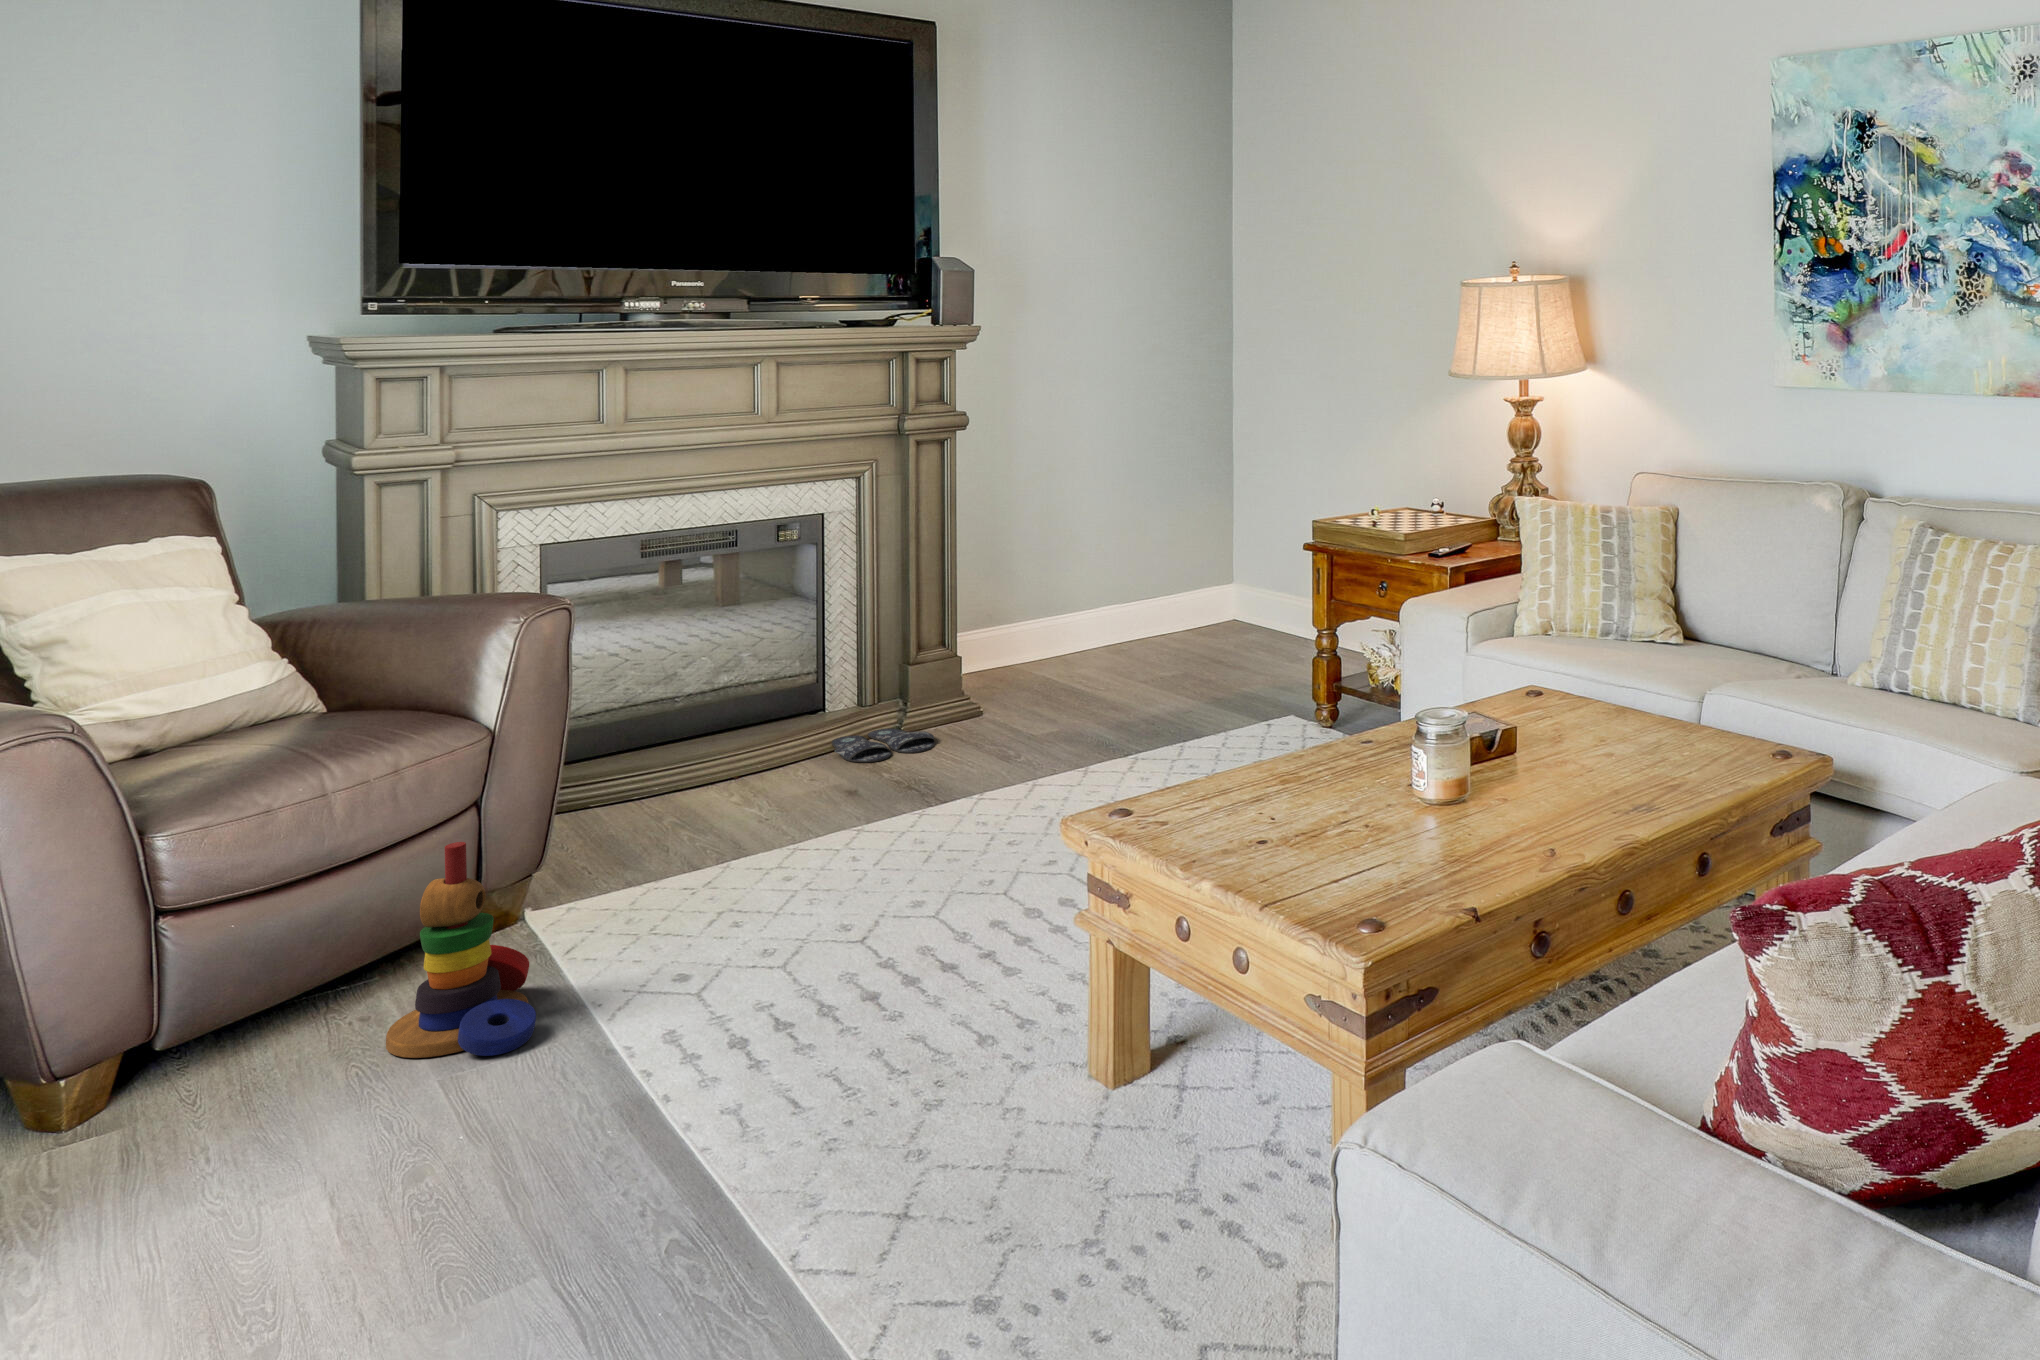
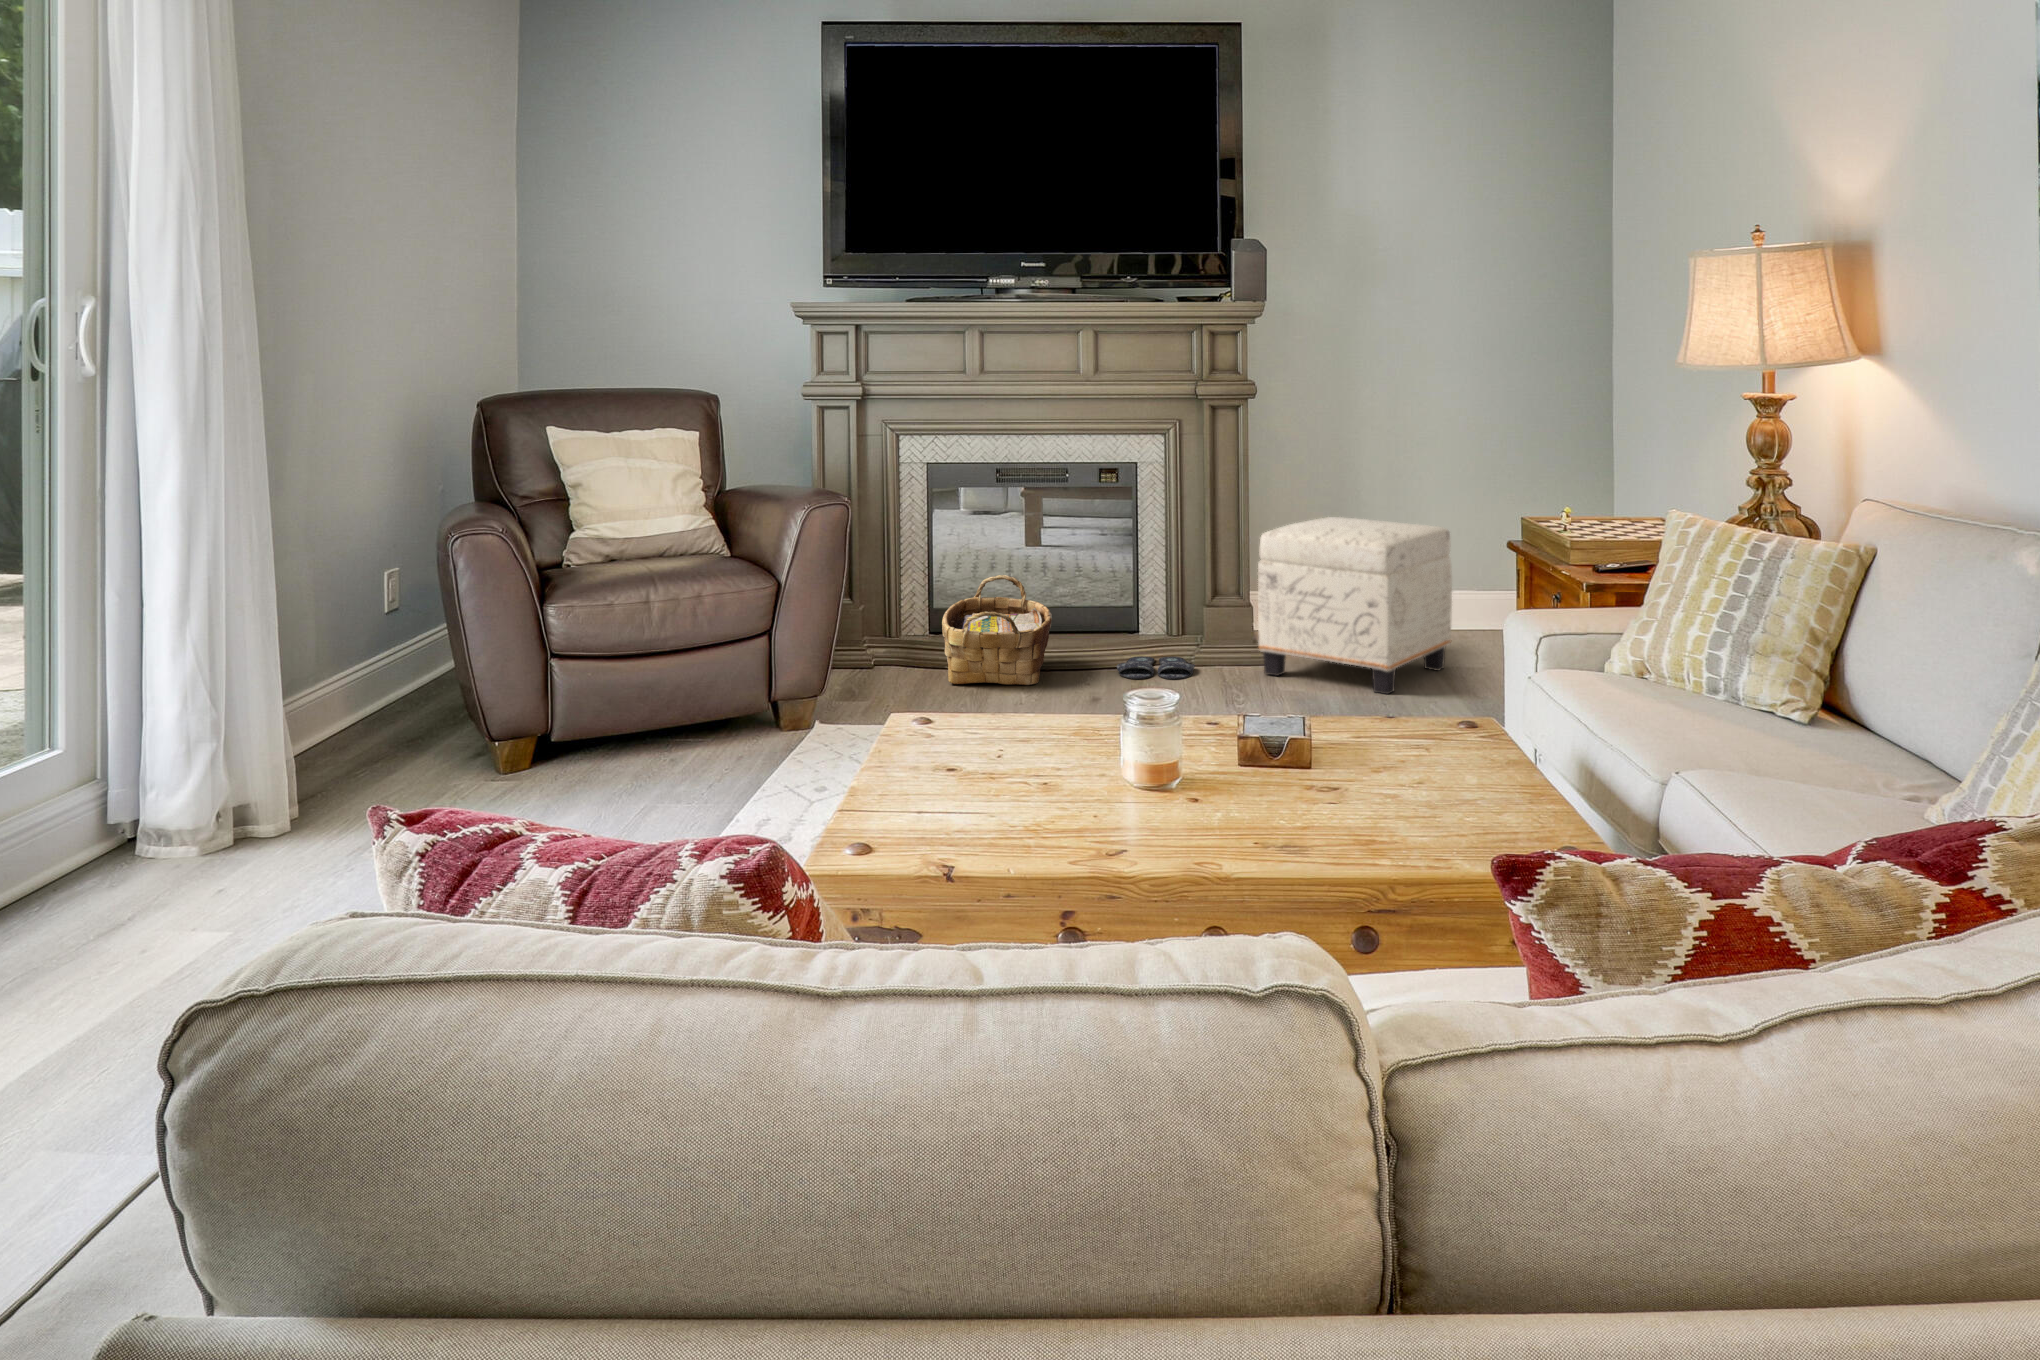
ottoman: none [1005,543,1174,724] -> present [1258,517,1452,694]
woven basket: none [601,670,768,822] -> present [942,575,1052,685]
stacking toy: present [386,842,536,1058] -> none [665,650,757,794]

